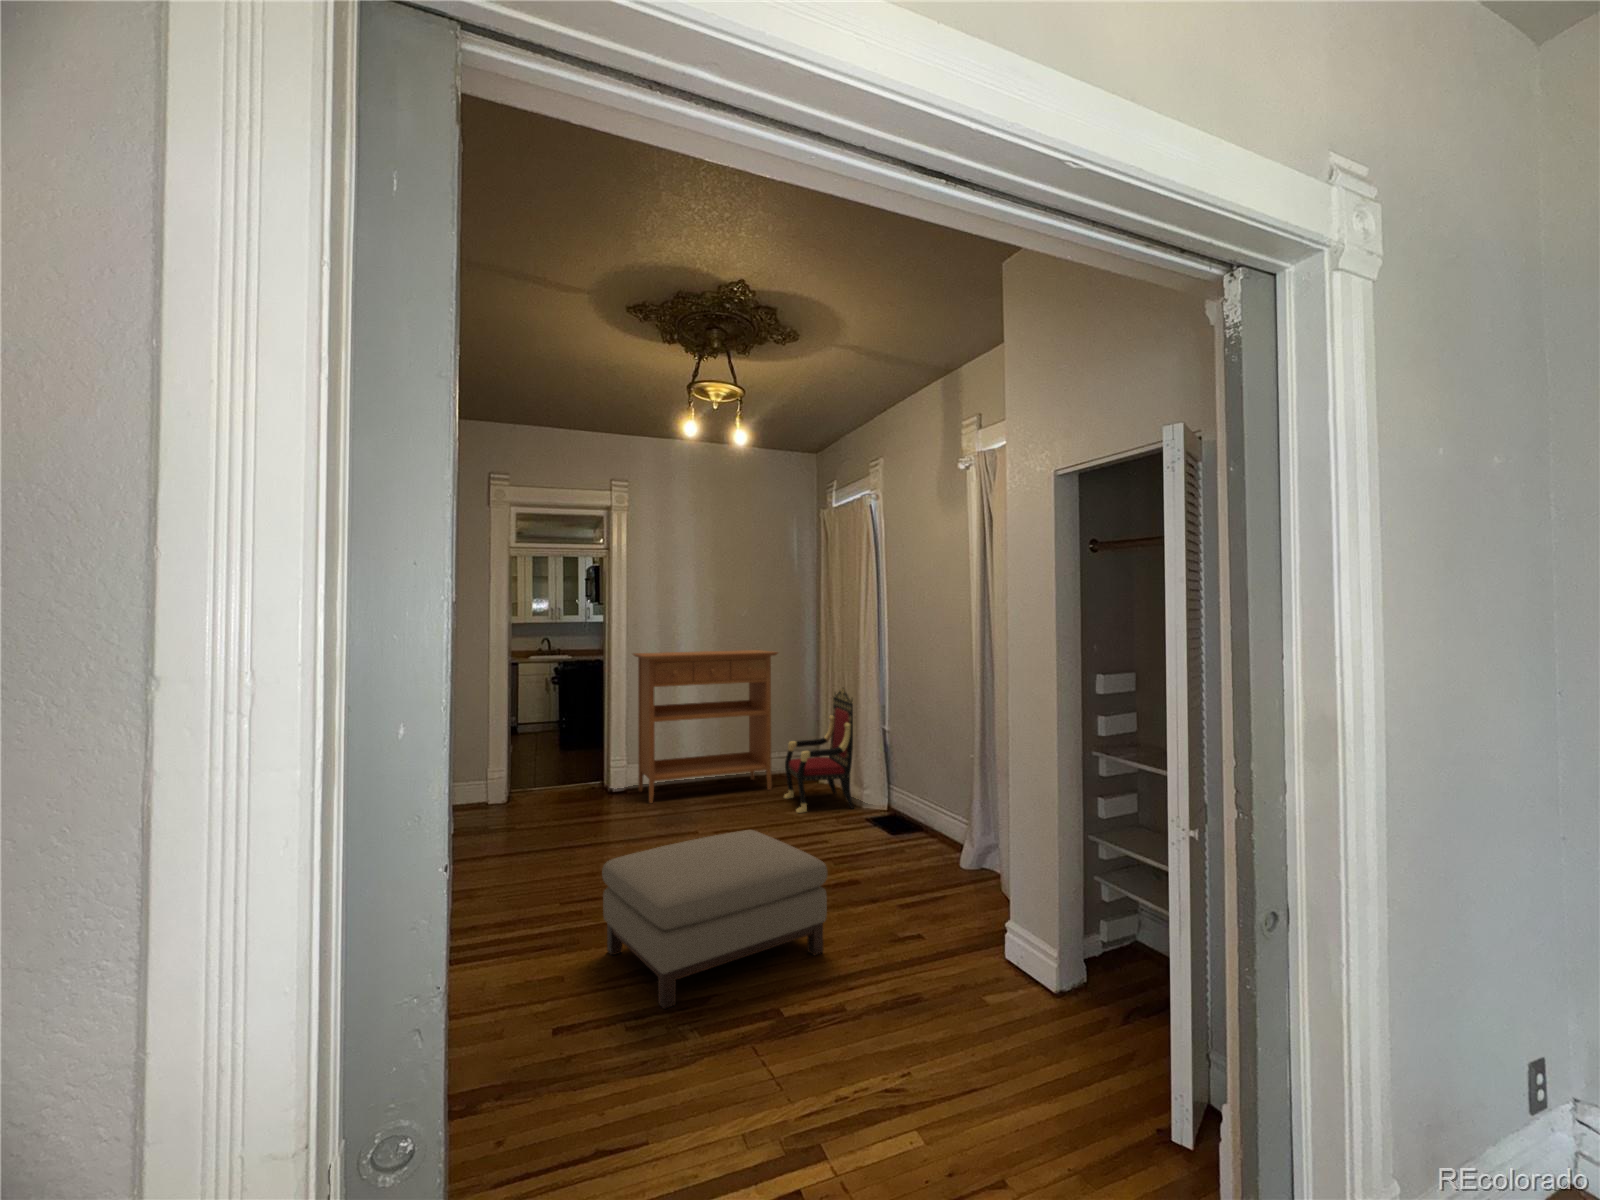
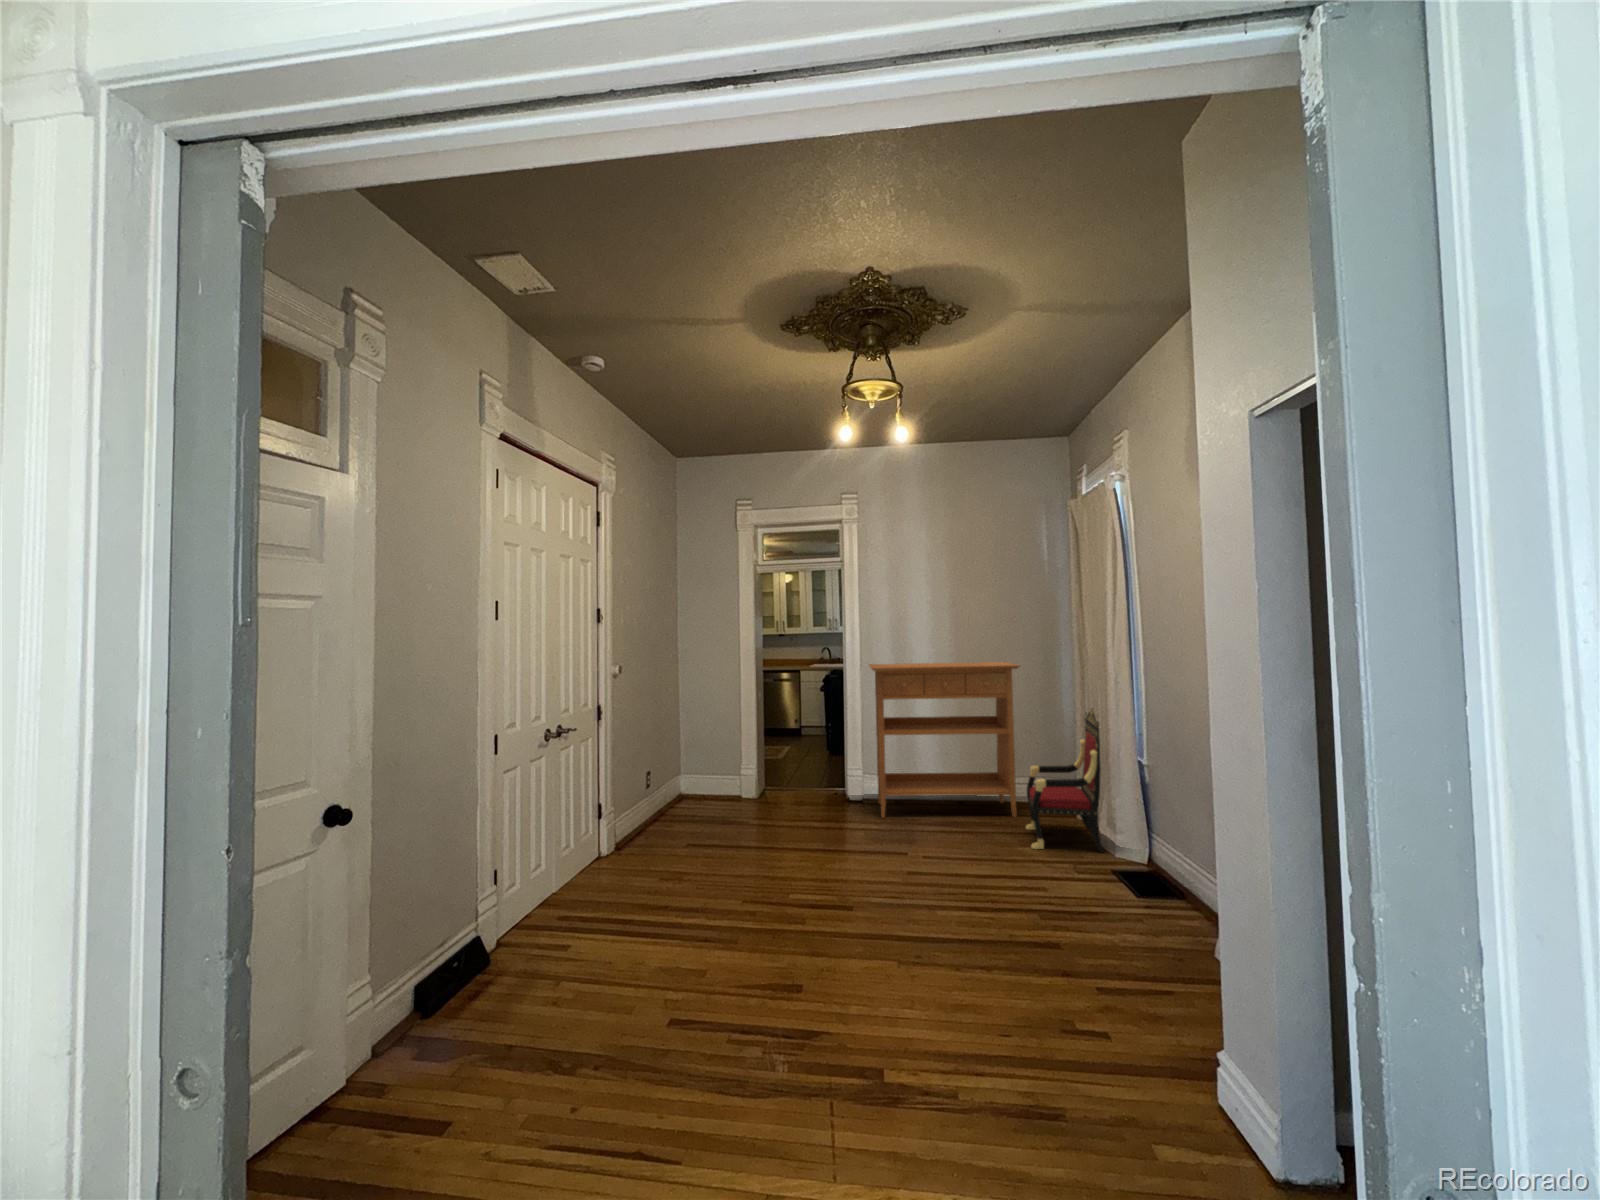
ottoman: present [602,830,827,1009] -> none [748,869,976,1055]

